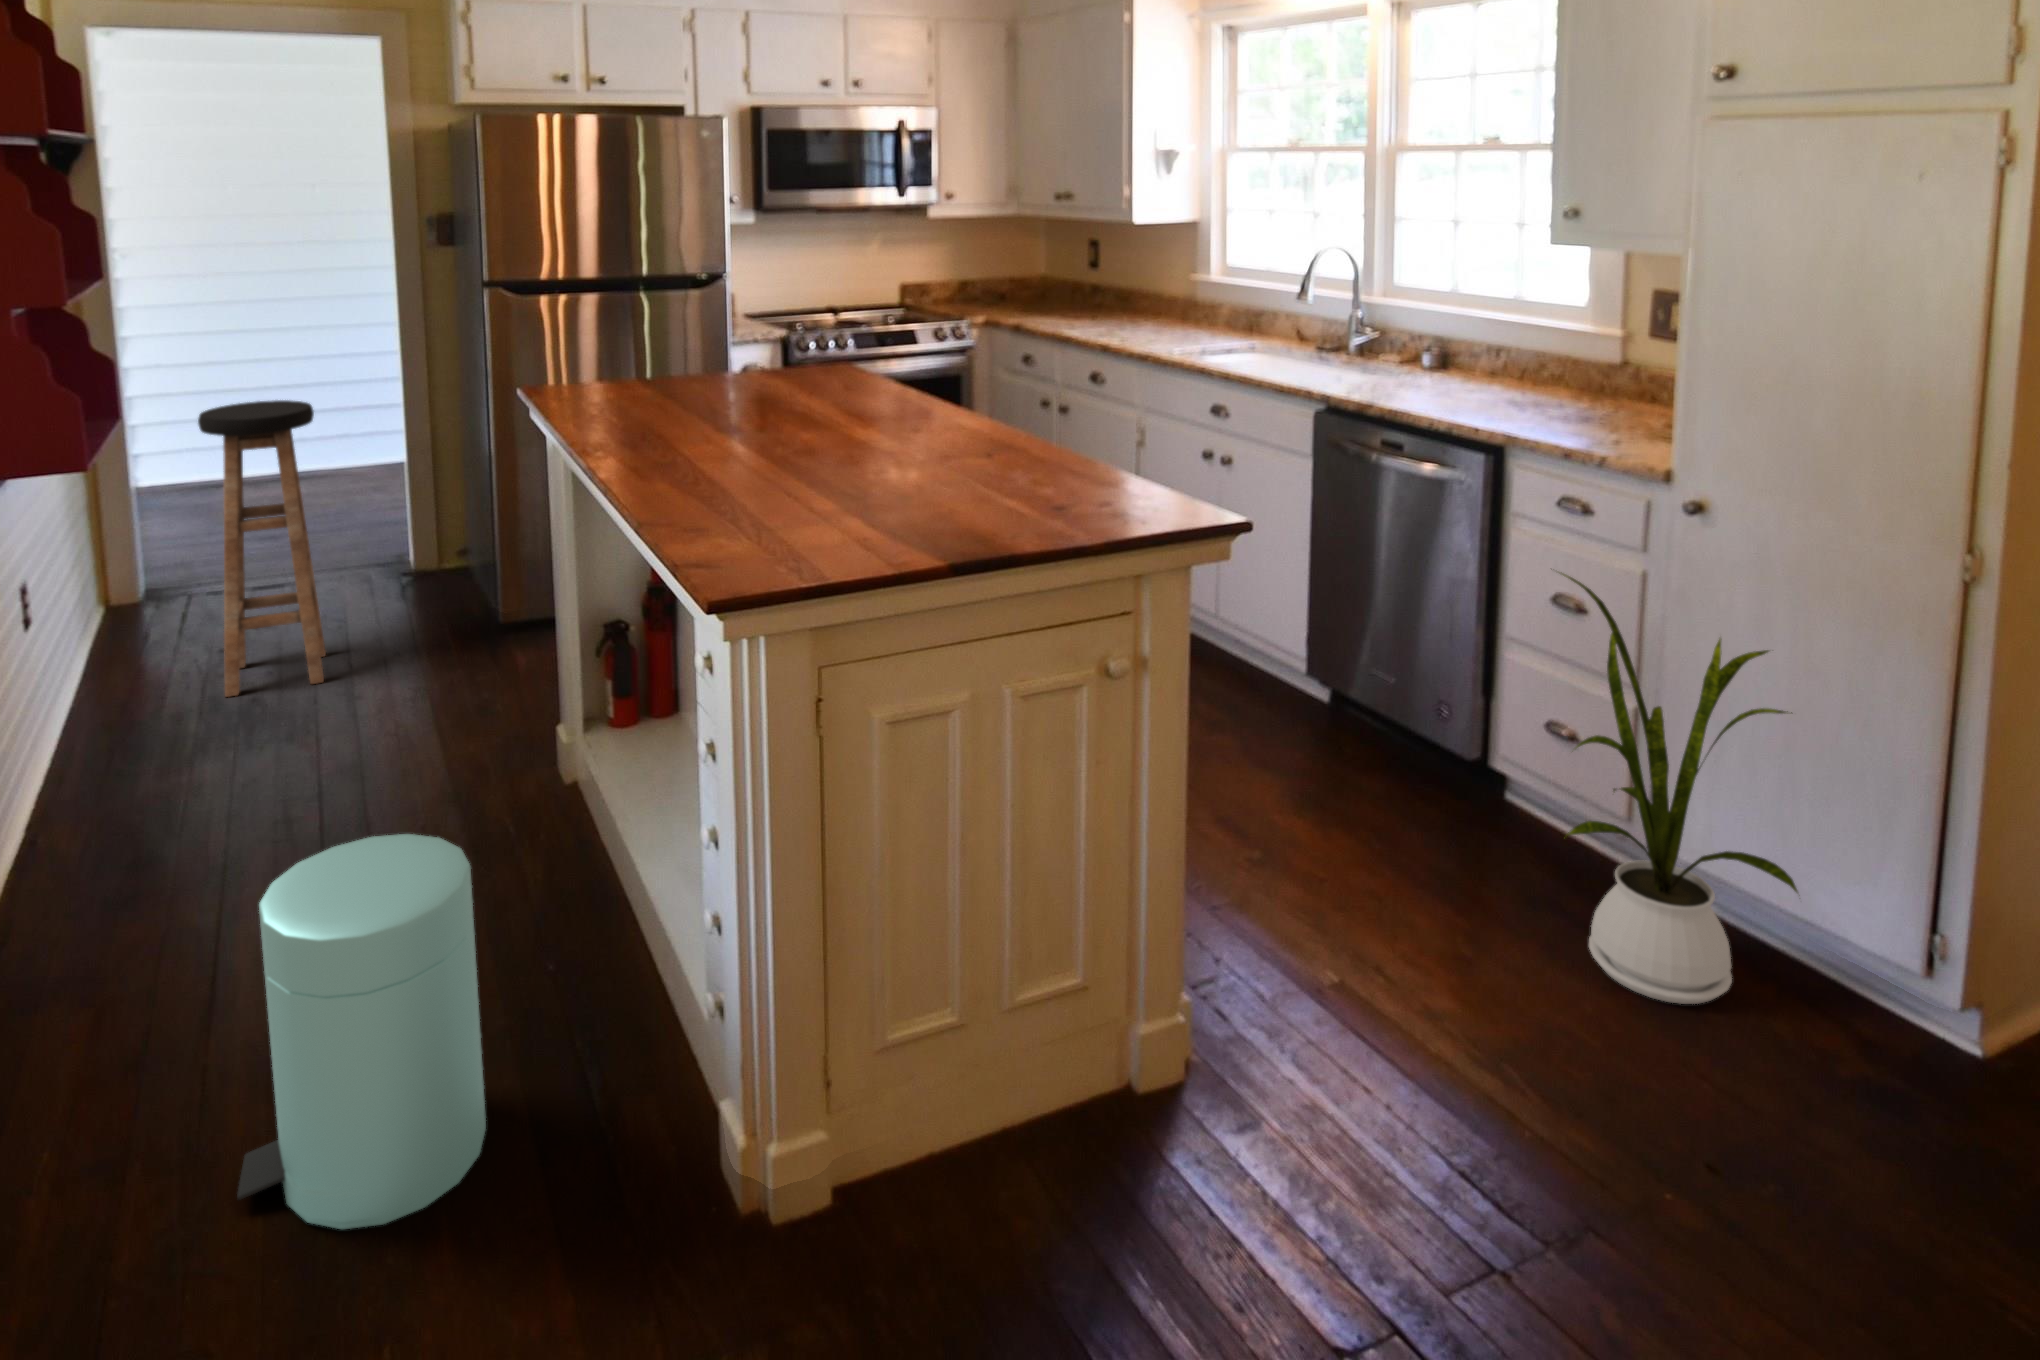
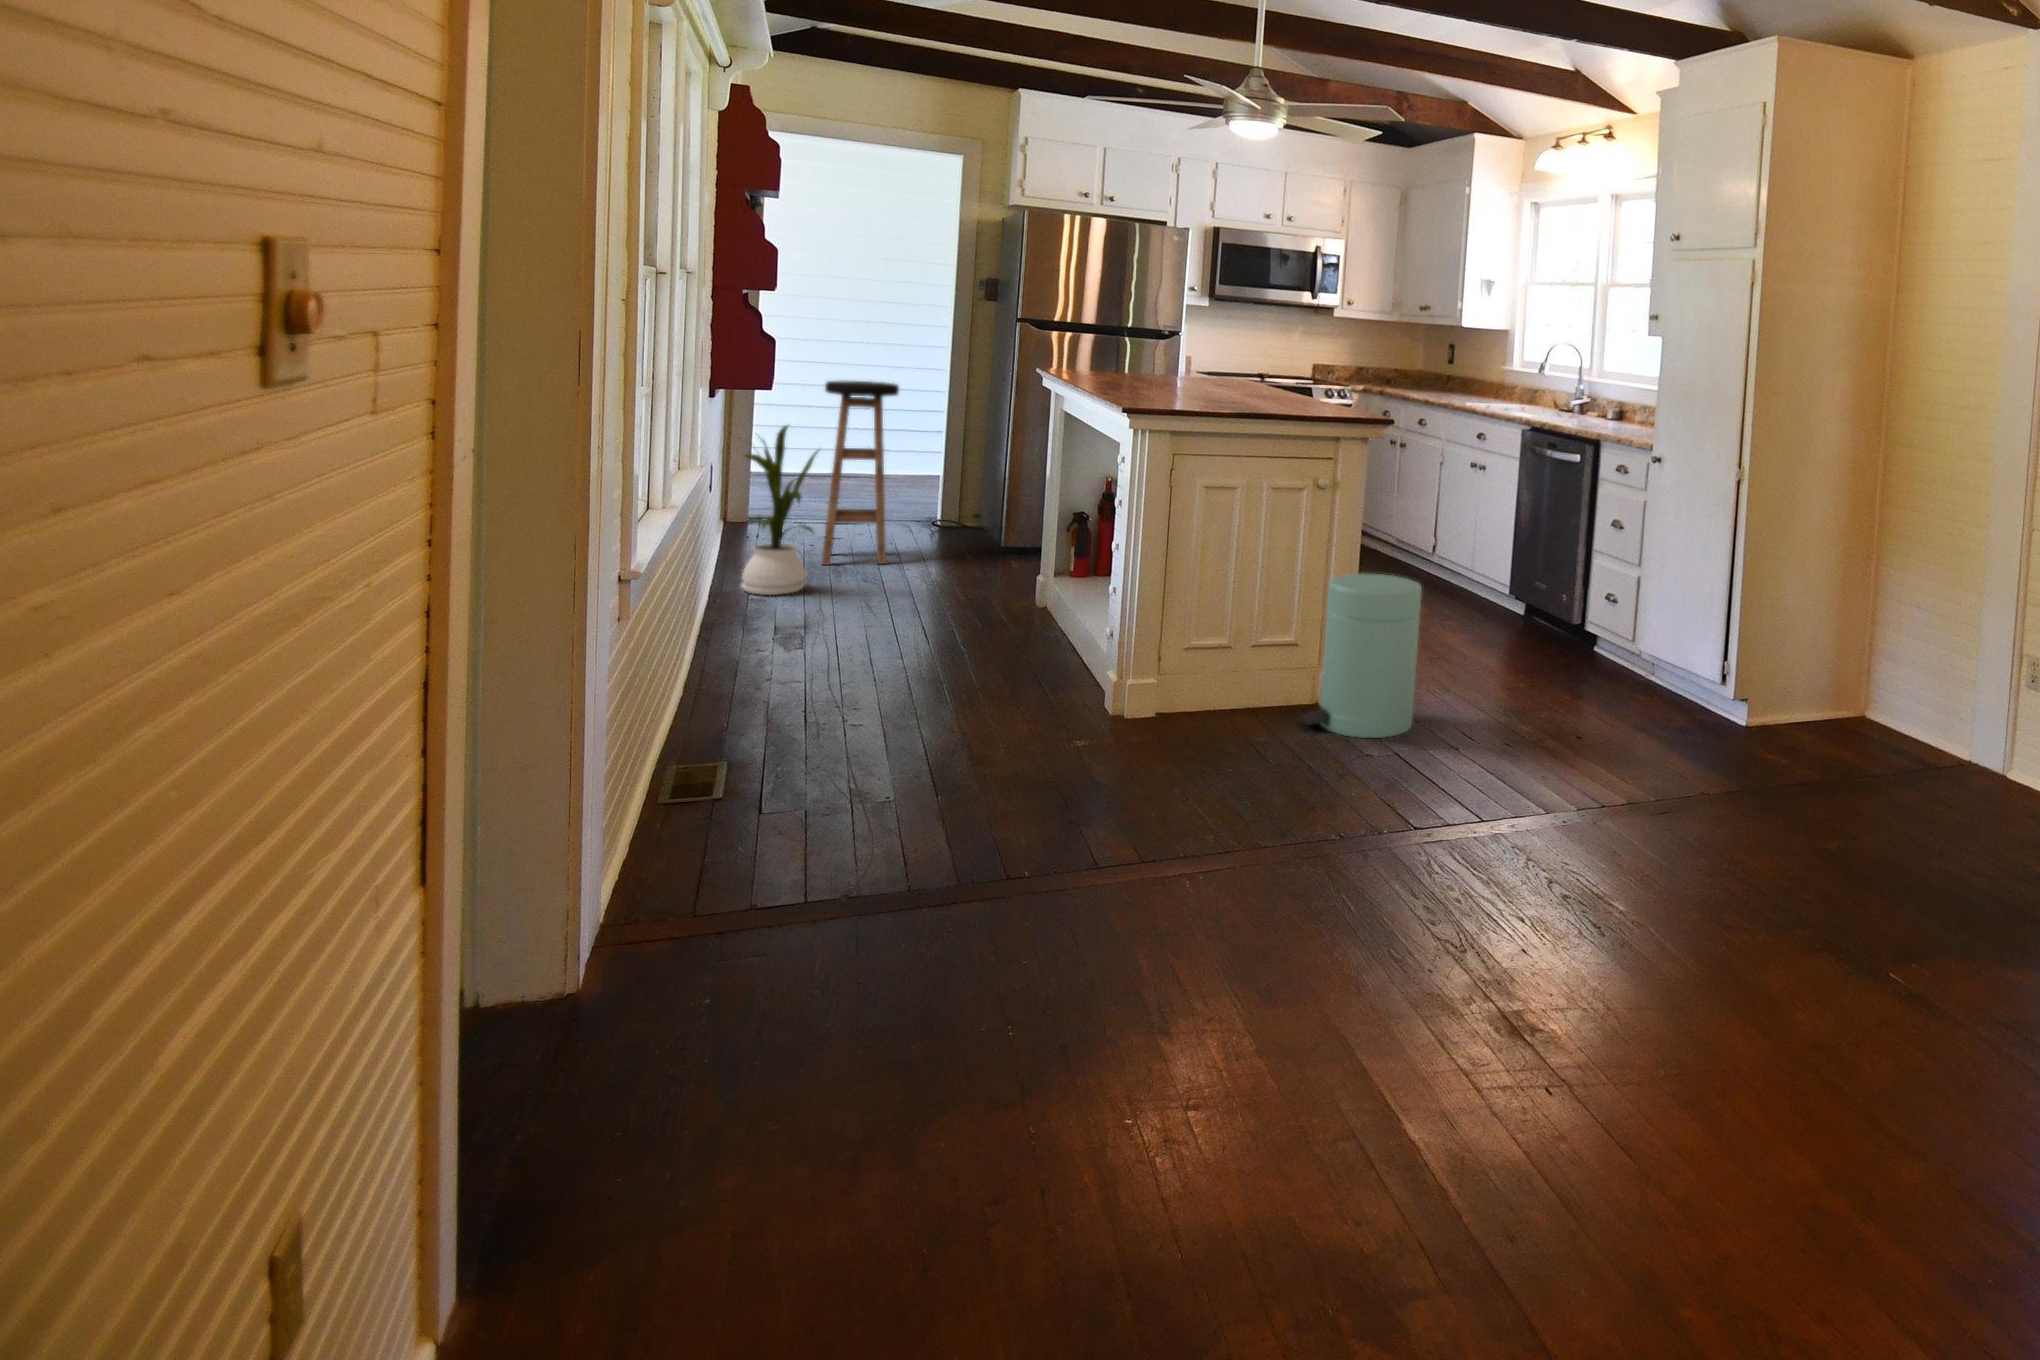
house plant: present [1561,572,1798,1004] -> present [742,426,818,595]
trash can: present [237,834,486,1229] -> present [1302,574,1422,738]

